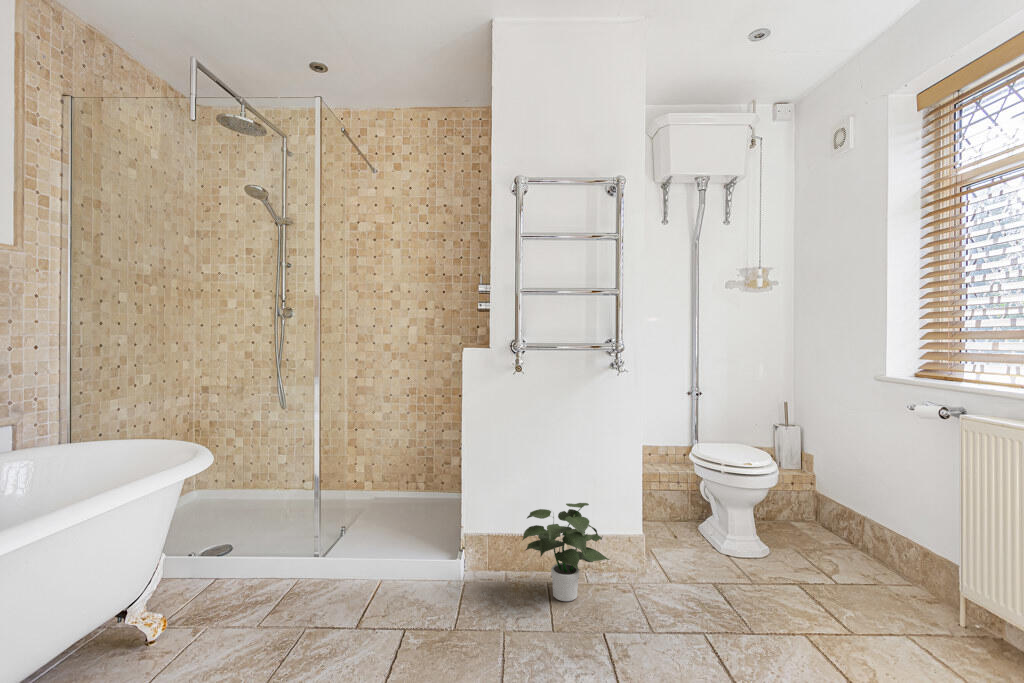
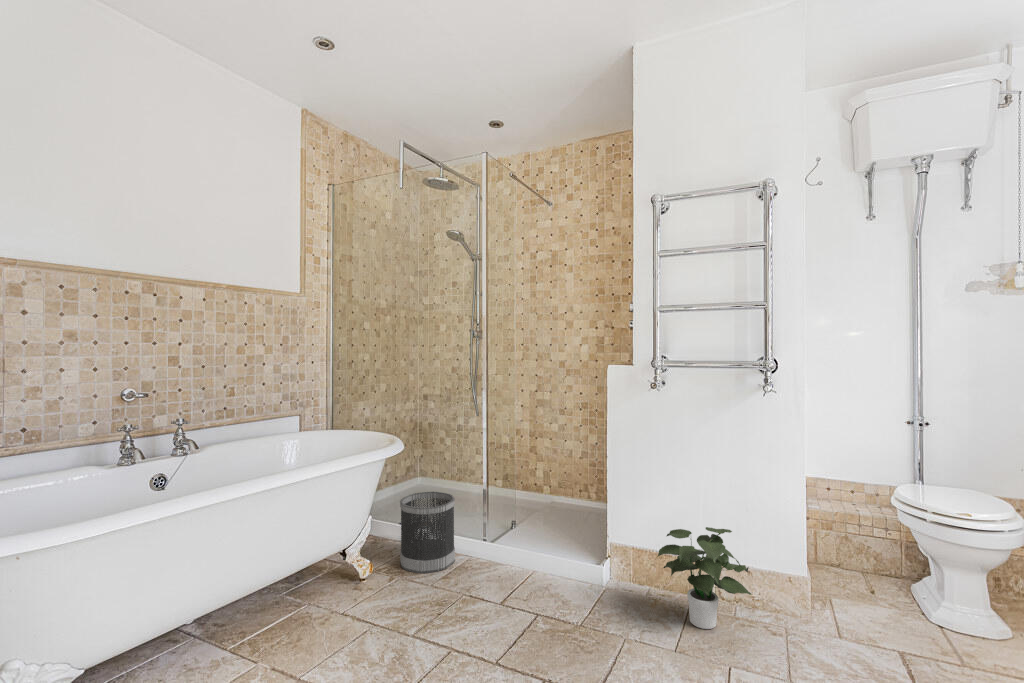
wastebasket: none [201,509,279,615] -> present [400,491,455,573]

